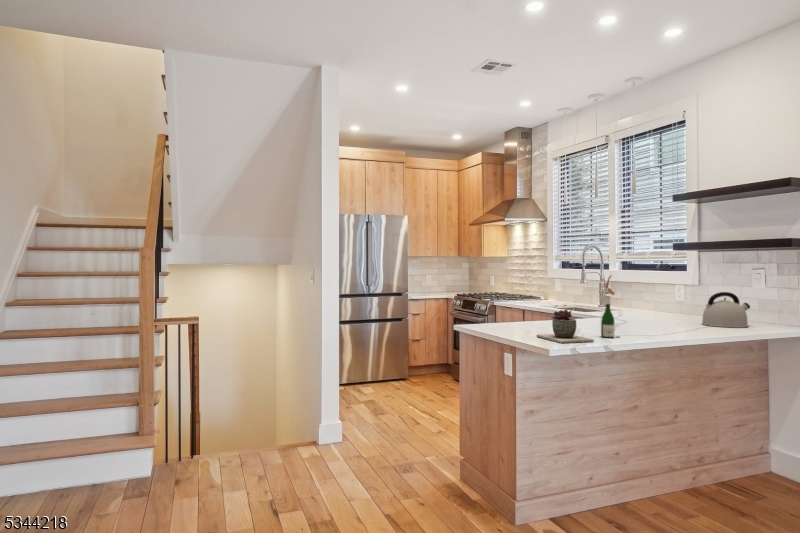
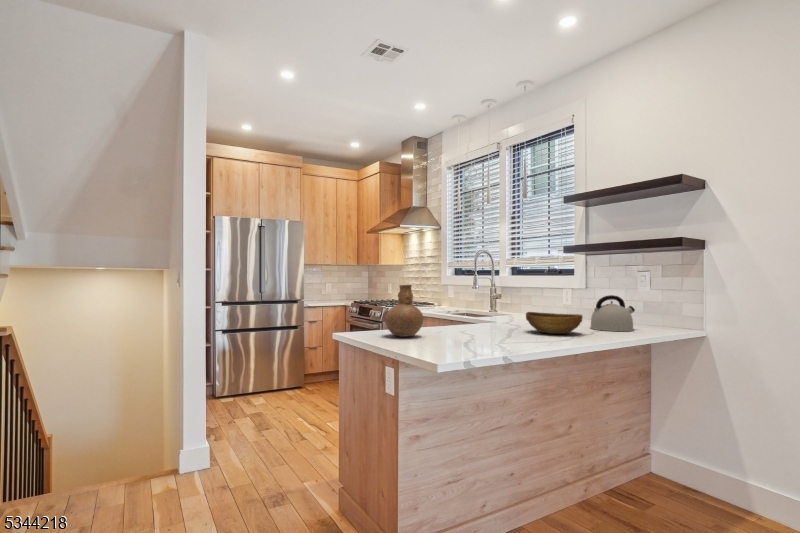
wine bottle: present [600,276,620,338] -> none [493,275,514,346]
vase: none [500,283,535,328] -> present [385,285,424,337]
bowl: none [634,308,691,329] -> present [526,312,582,334]
succulent plant: present [537,310,594,343] -> none [423,315,487,355]

